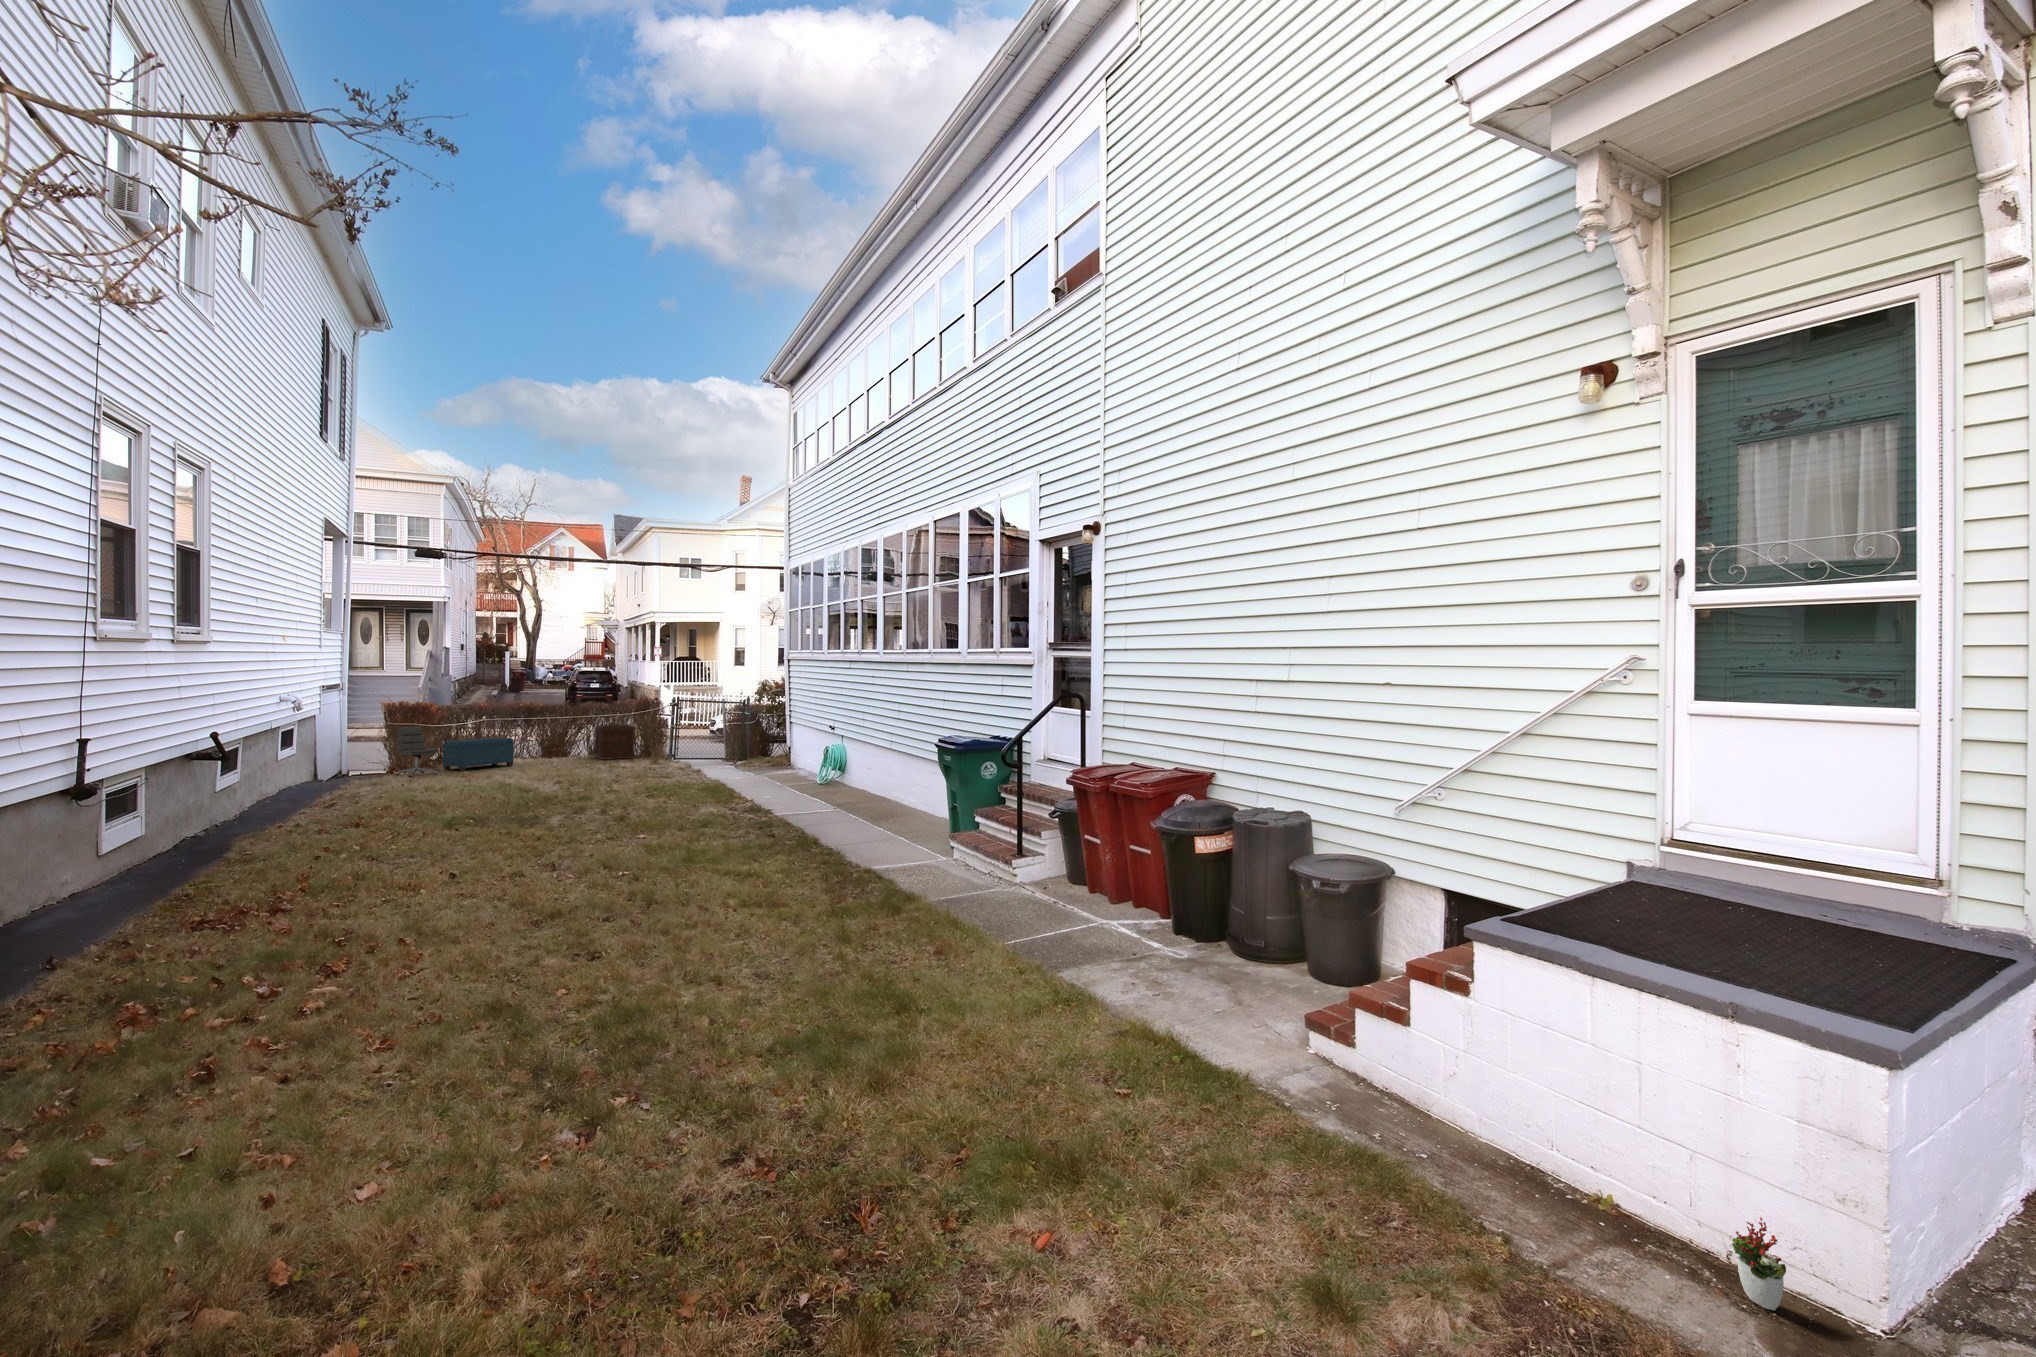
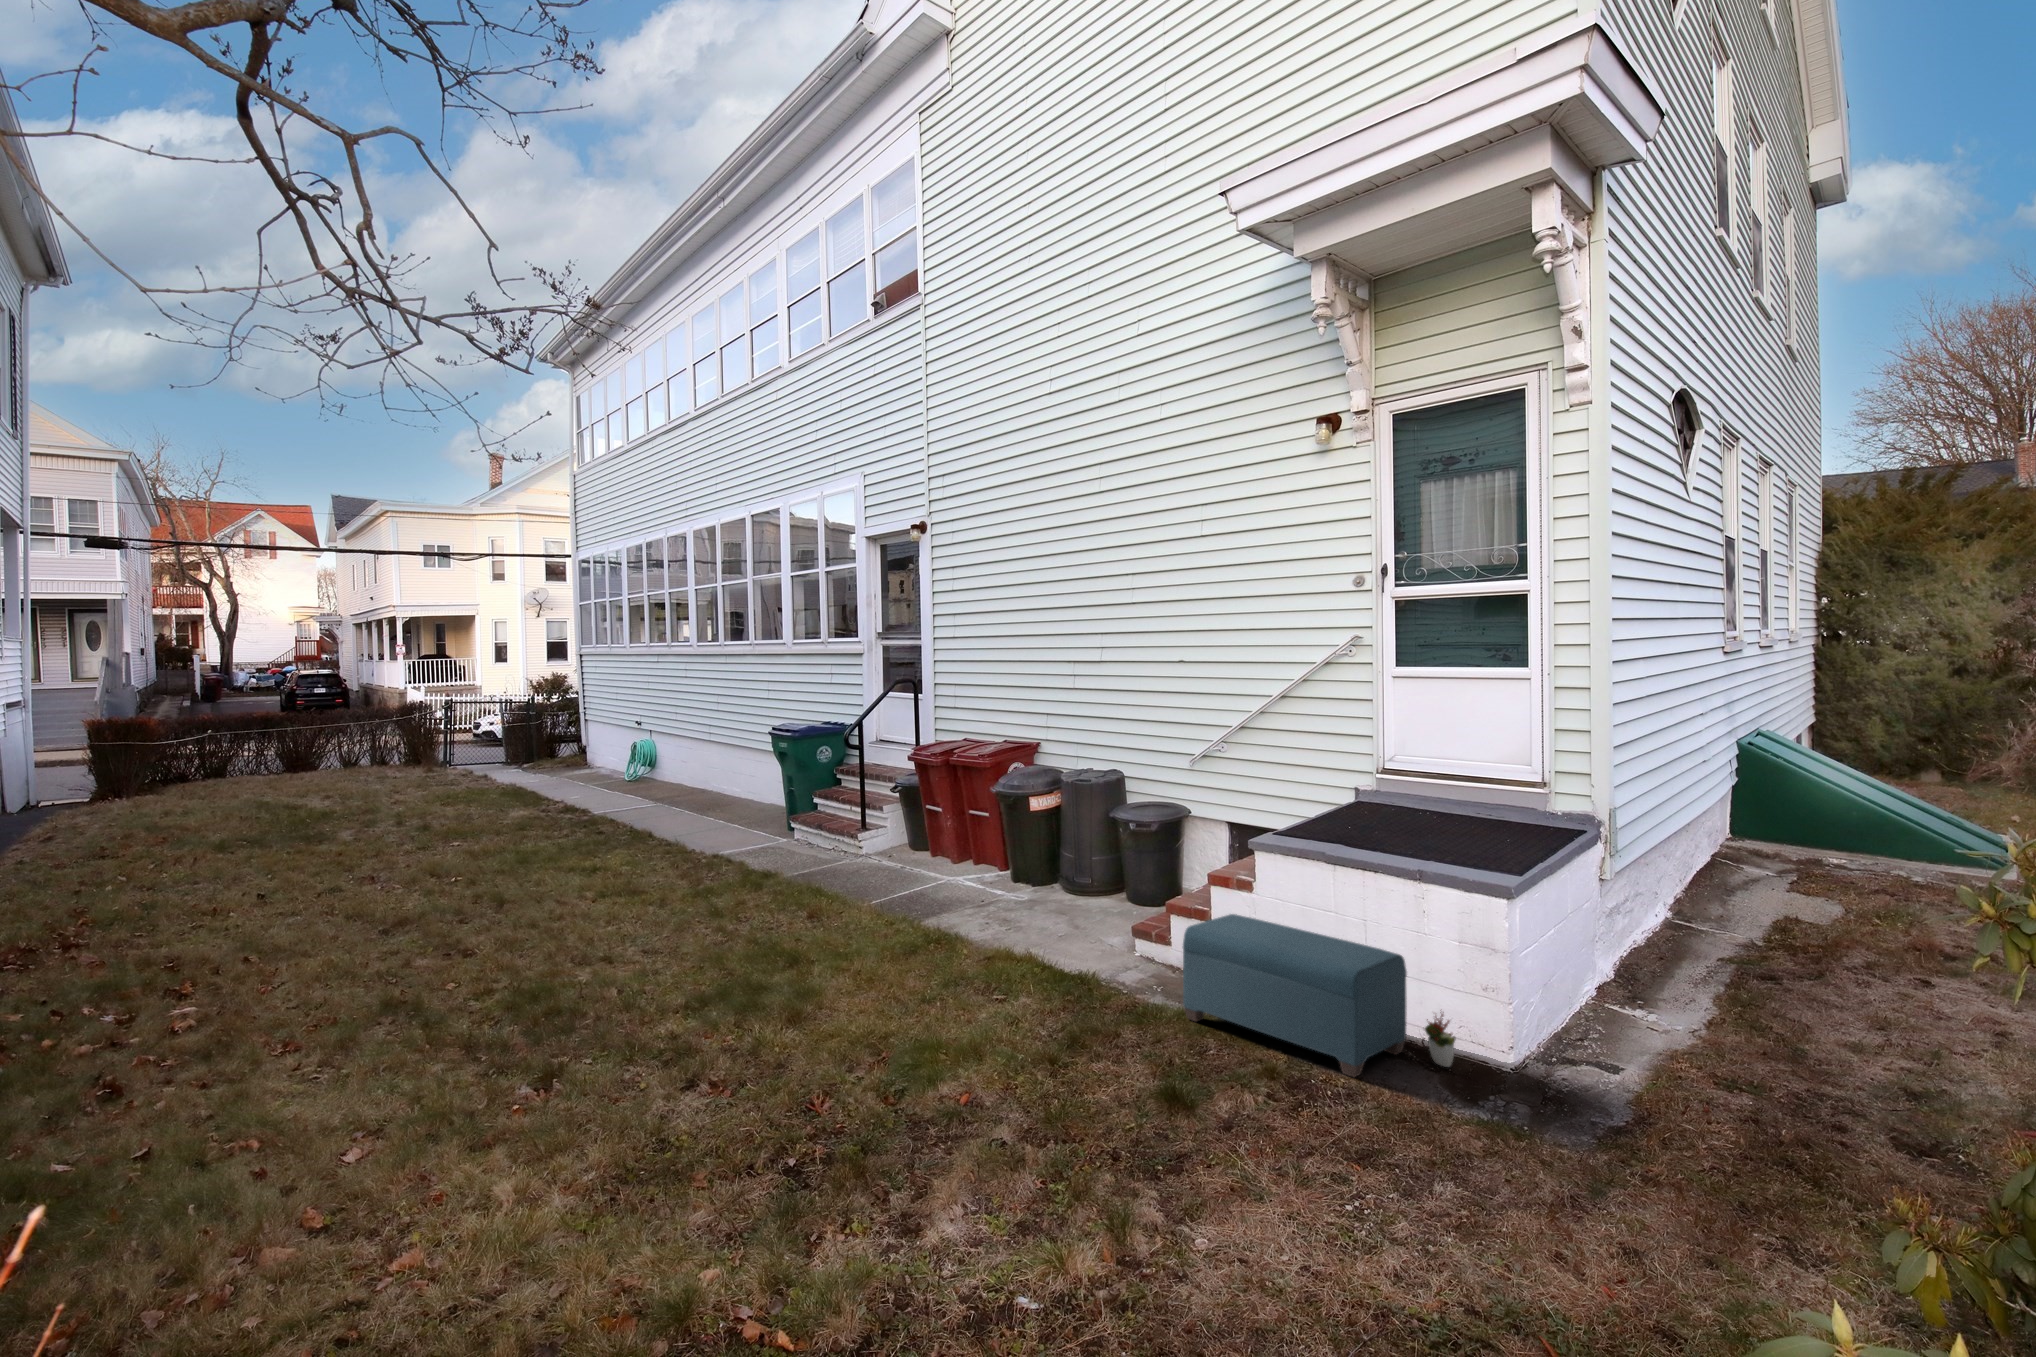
wooden crate: present [595,724,636,760] -> none [359,729,410,768]
chair: present [396,726,438,777] -> none [125,742,179,798]
bench: present [443,738,514,771] -> present [1183,914,1407,1077]

